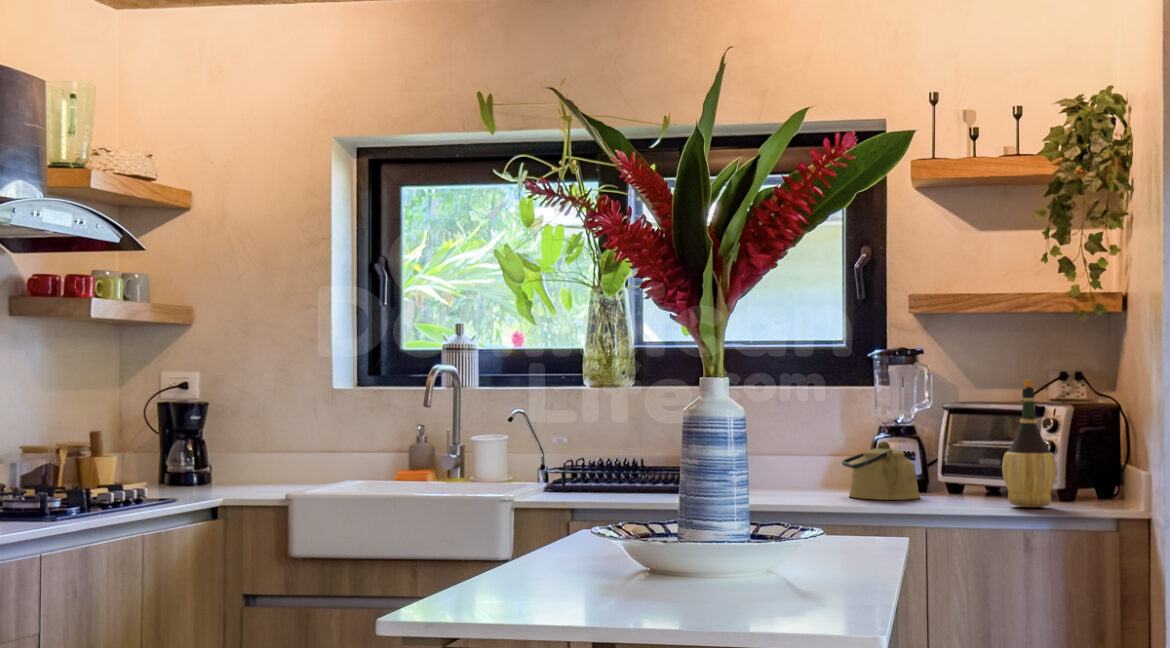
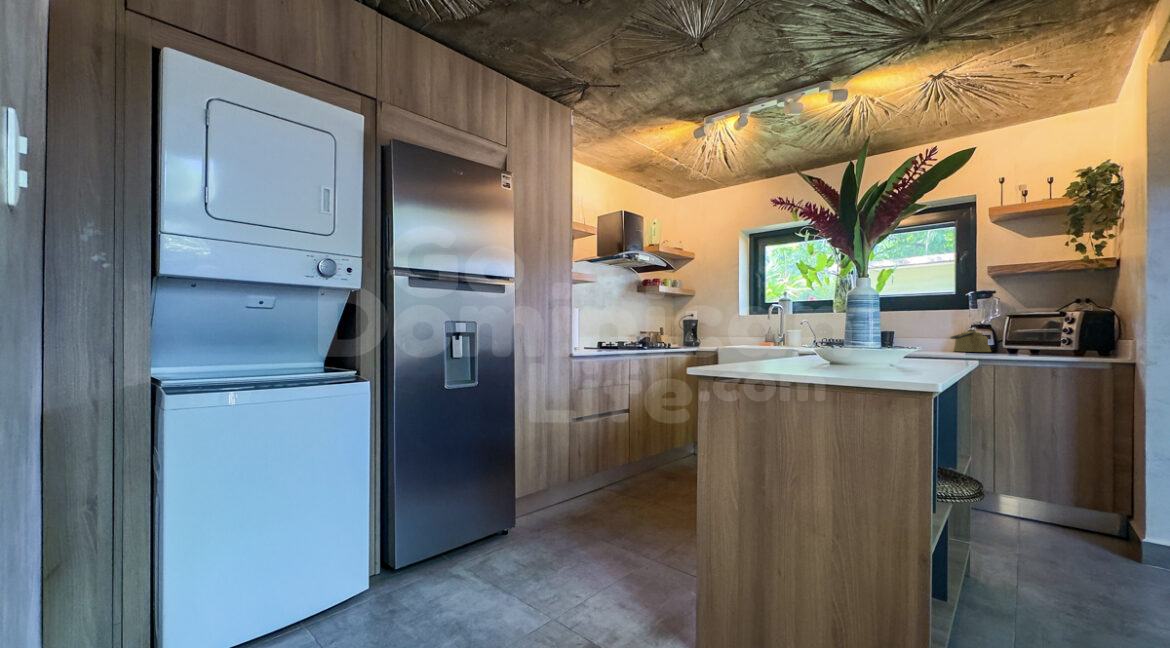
wine bottle: present [1002,379,1056,507] -> none [1036,298,1069,354]

